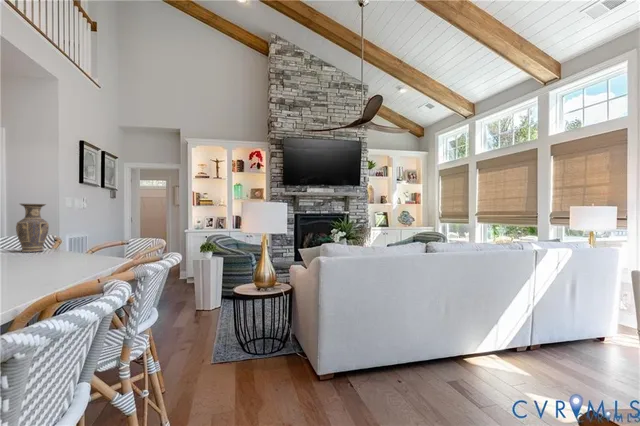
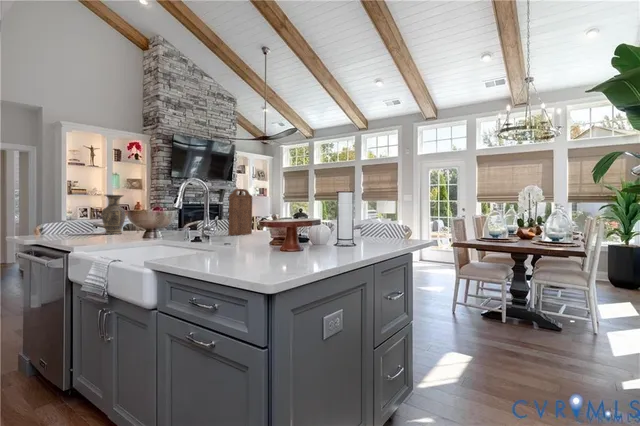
cutting board: none [62,188,115,267] -> present [228,189,252,235]

